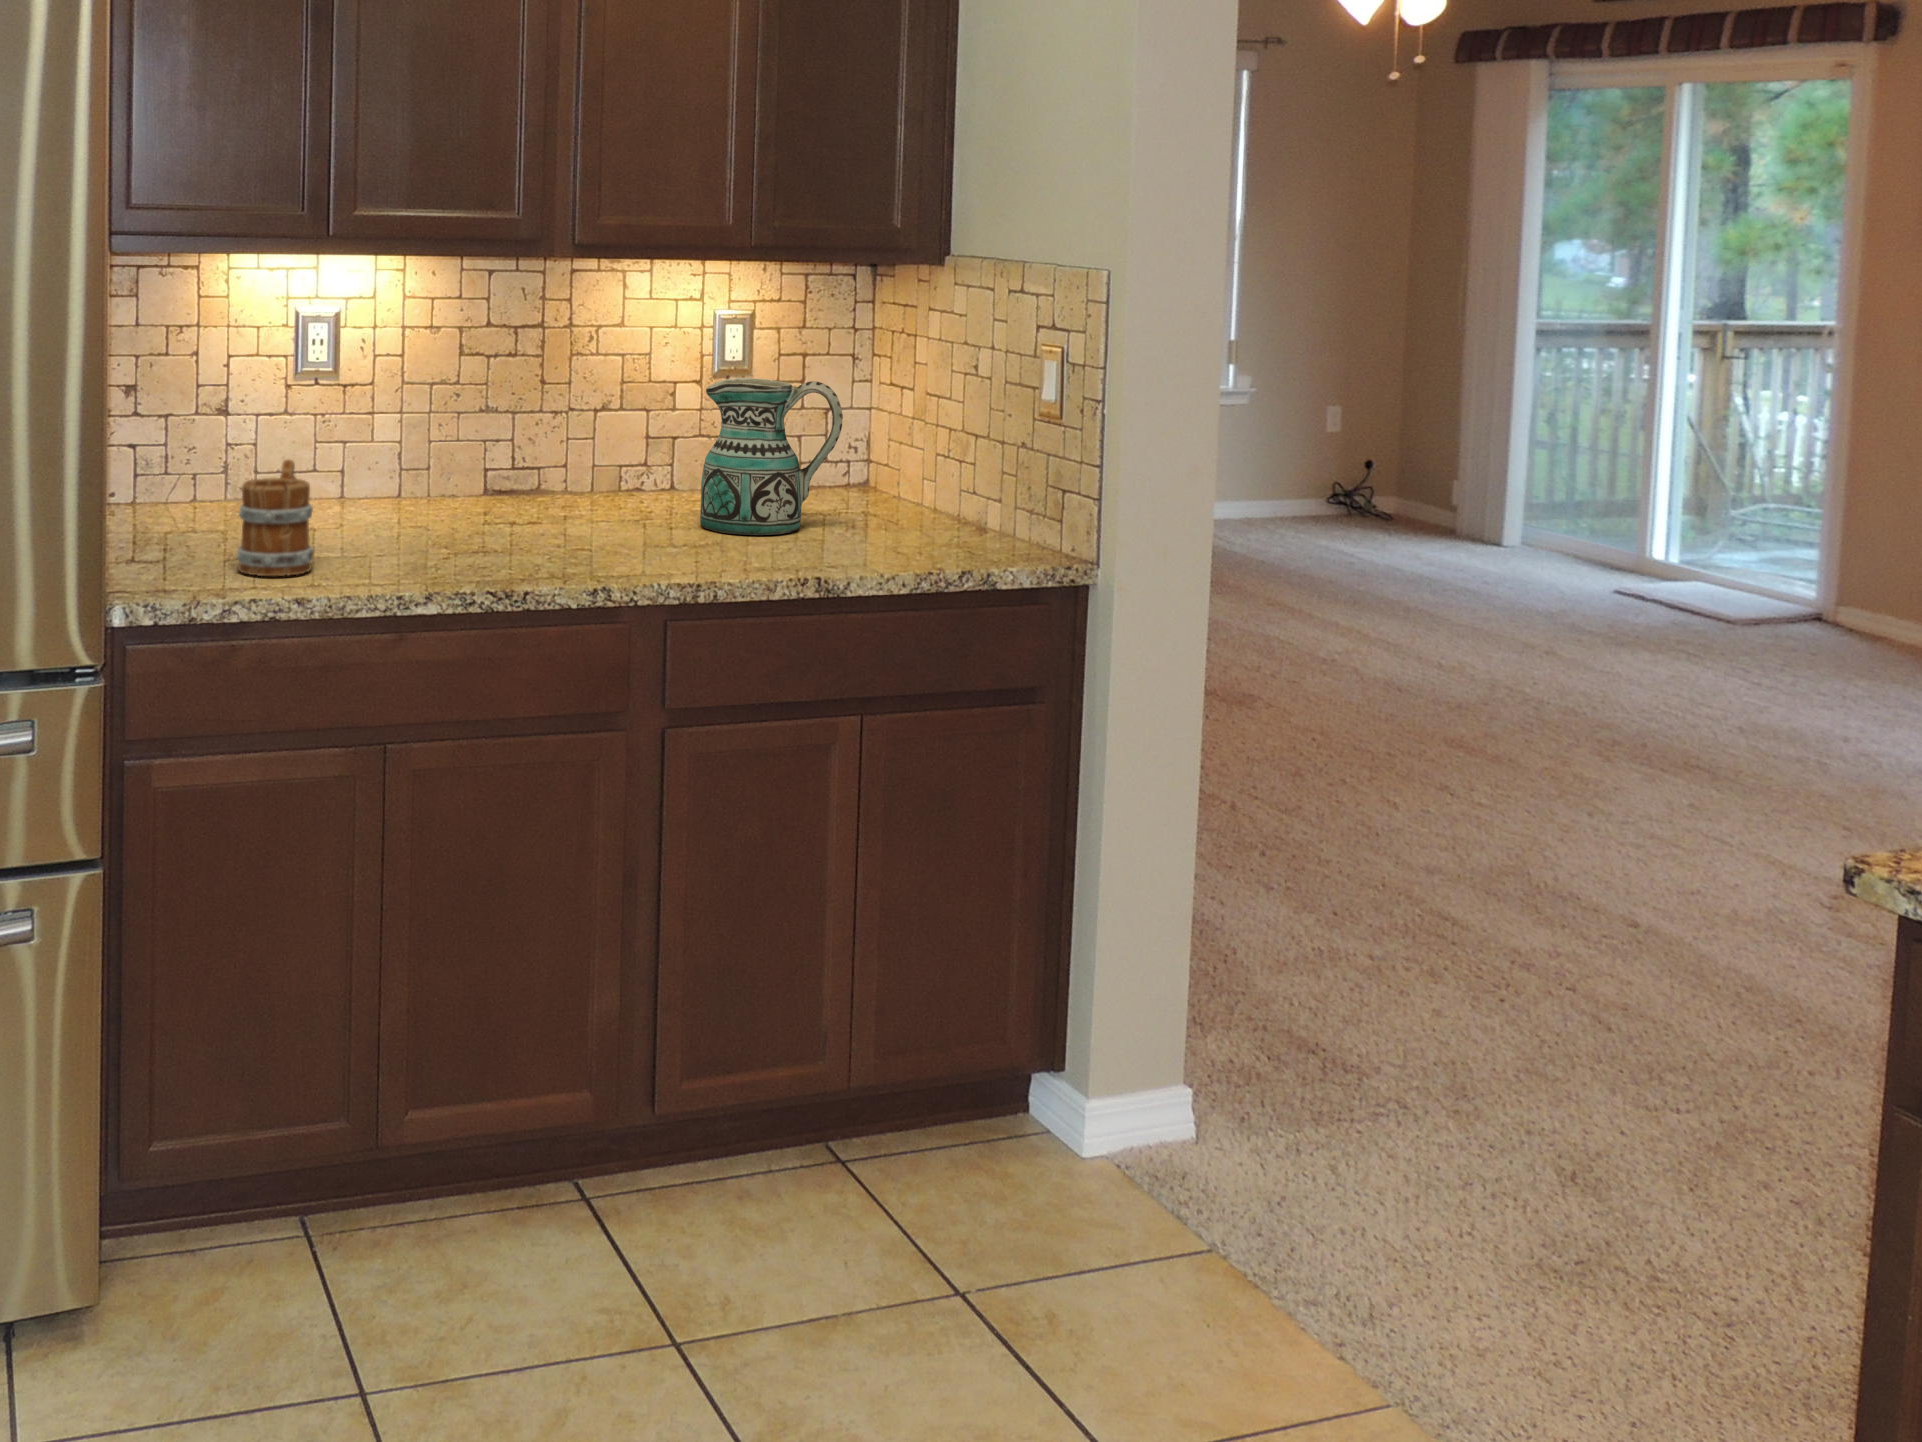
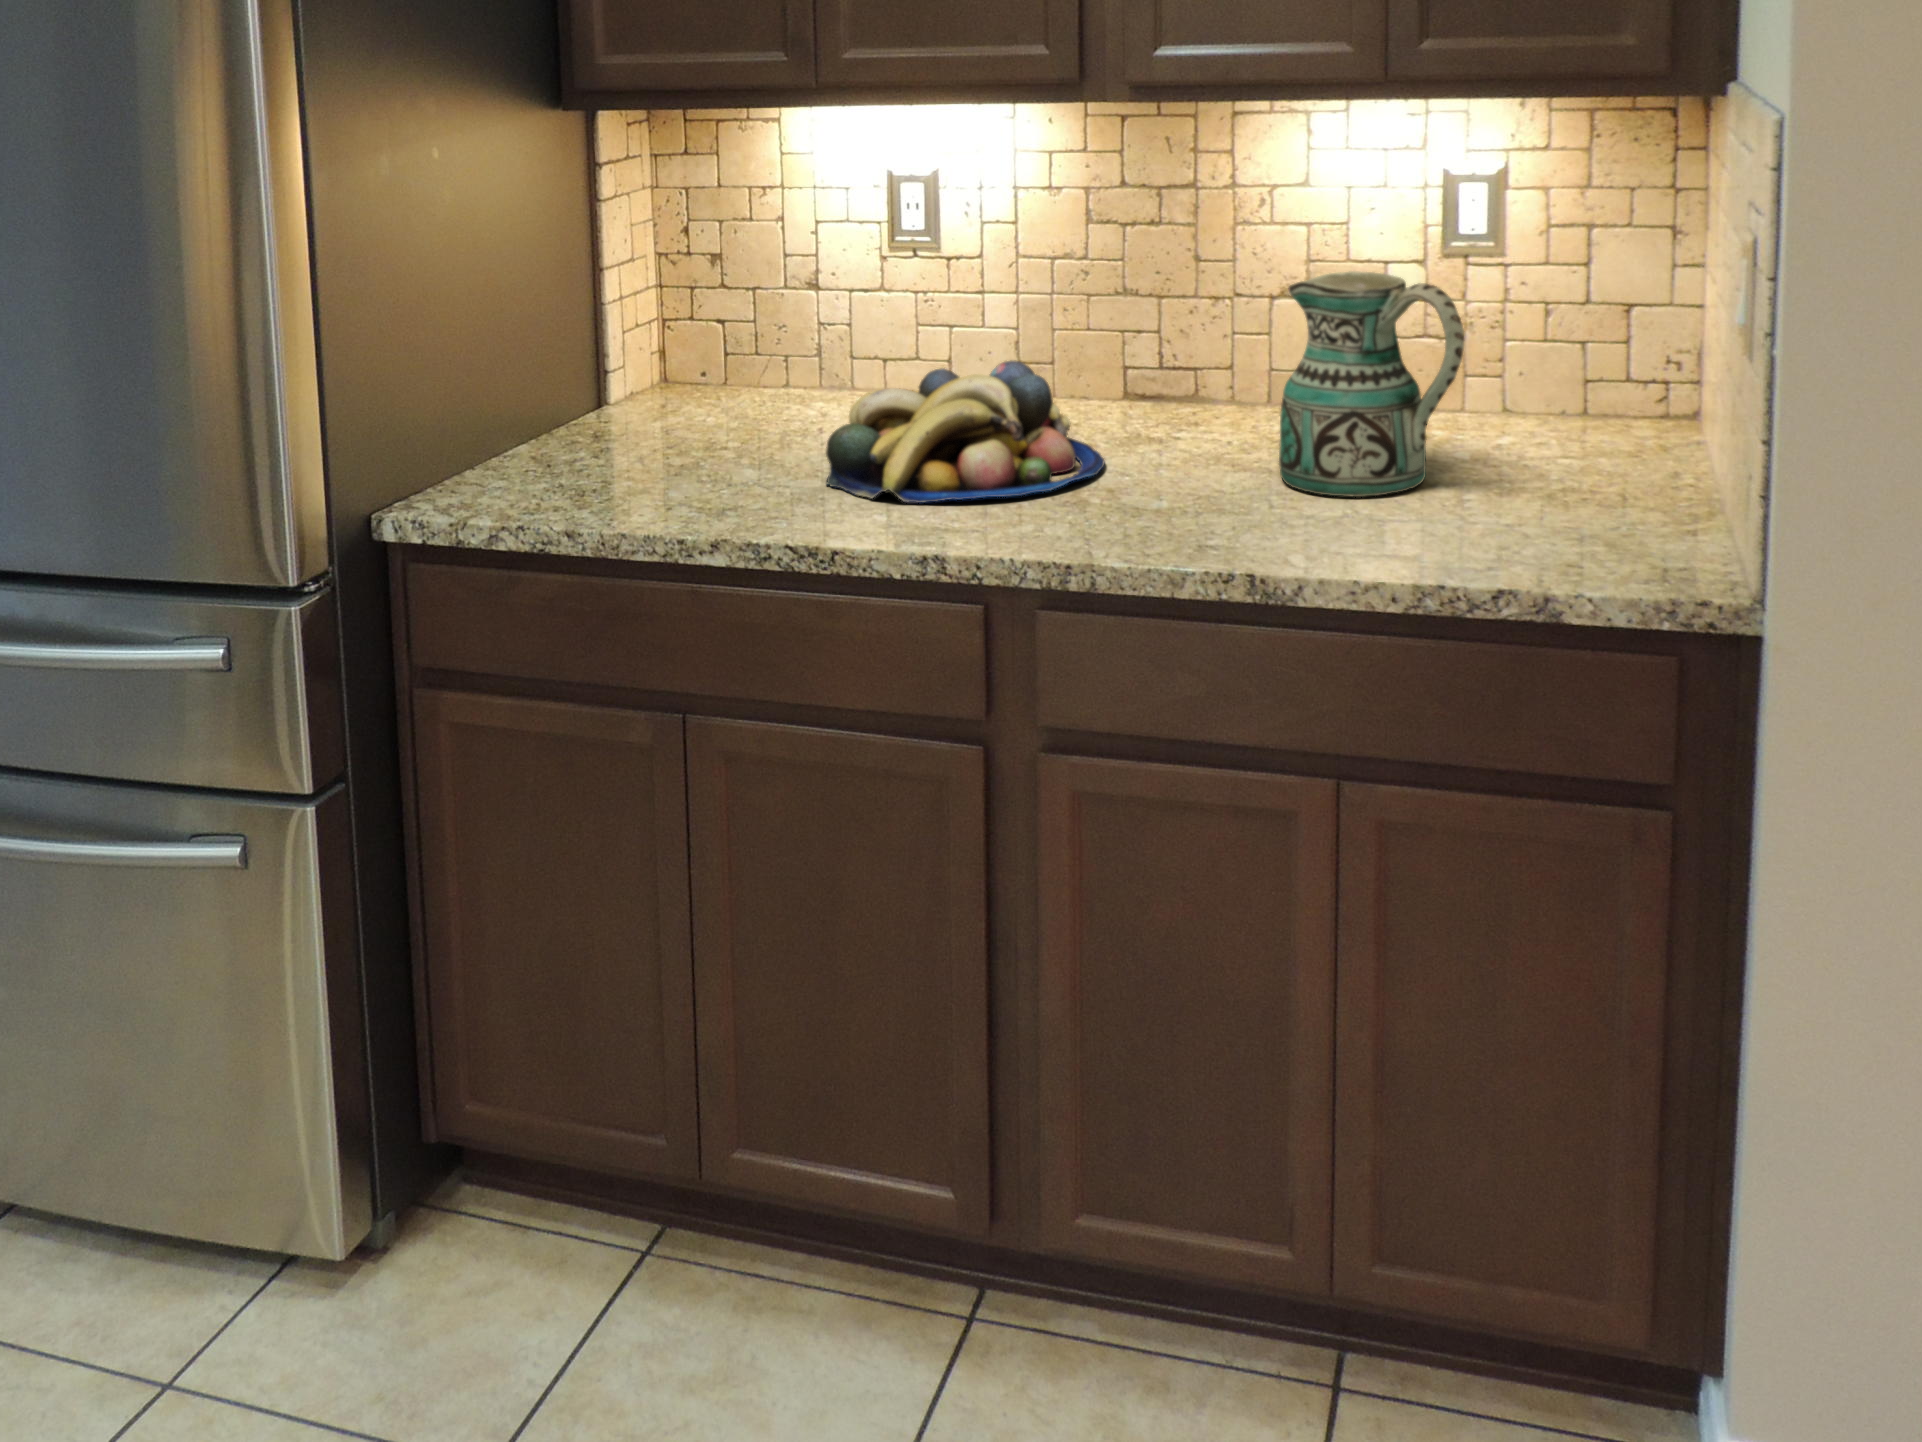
fruit bowl: none [369,456,593,562] -> present [826,361,1104,502]
mug: present [237,459,314,576] -> none [612,360,719,496]

